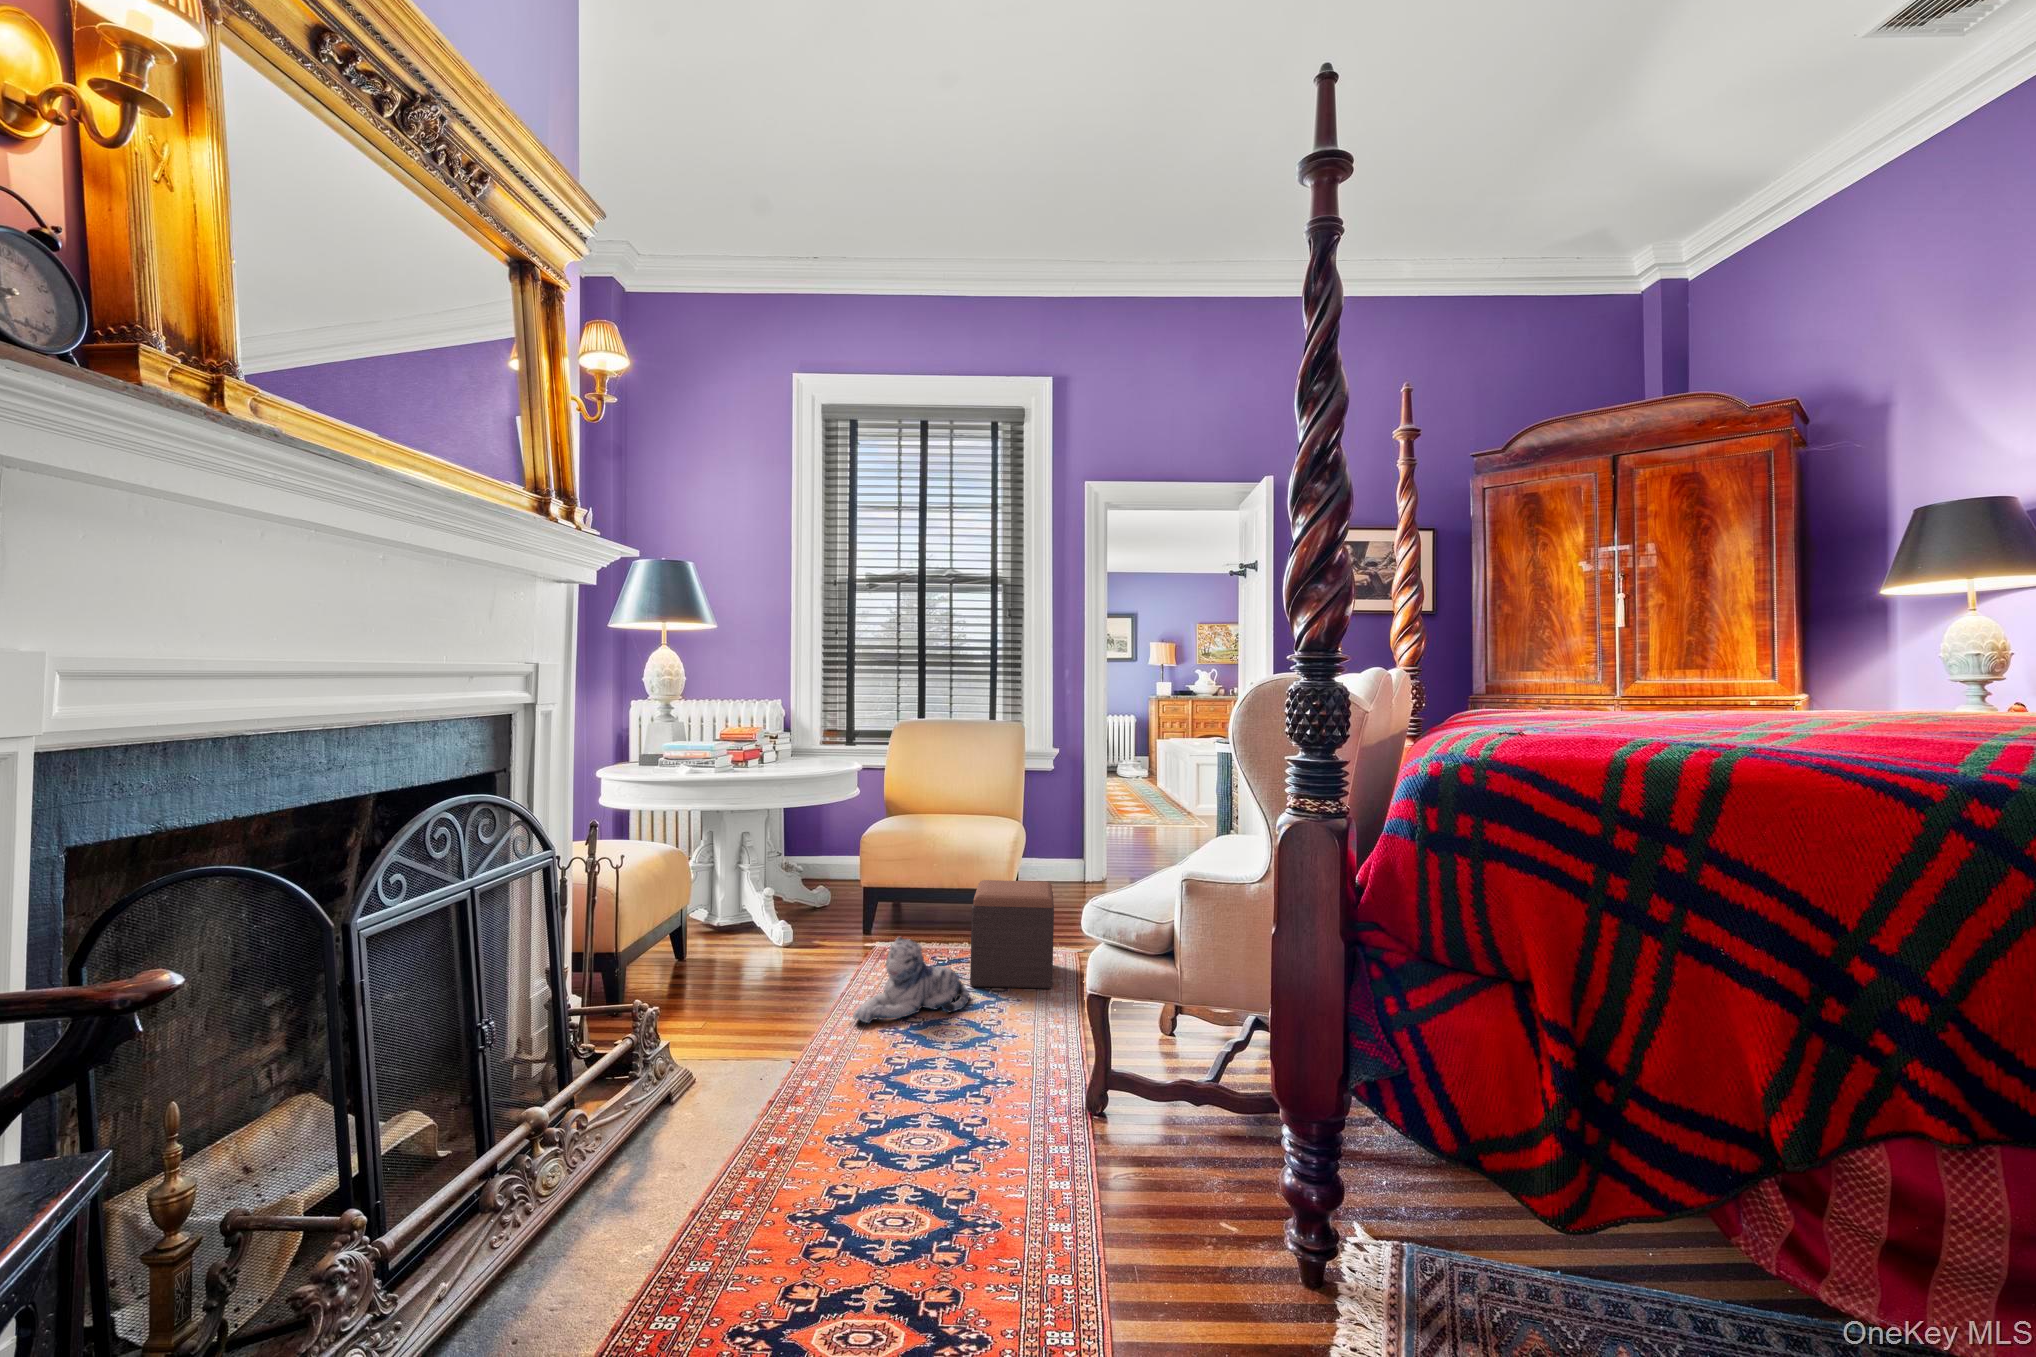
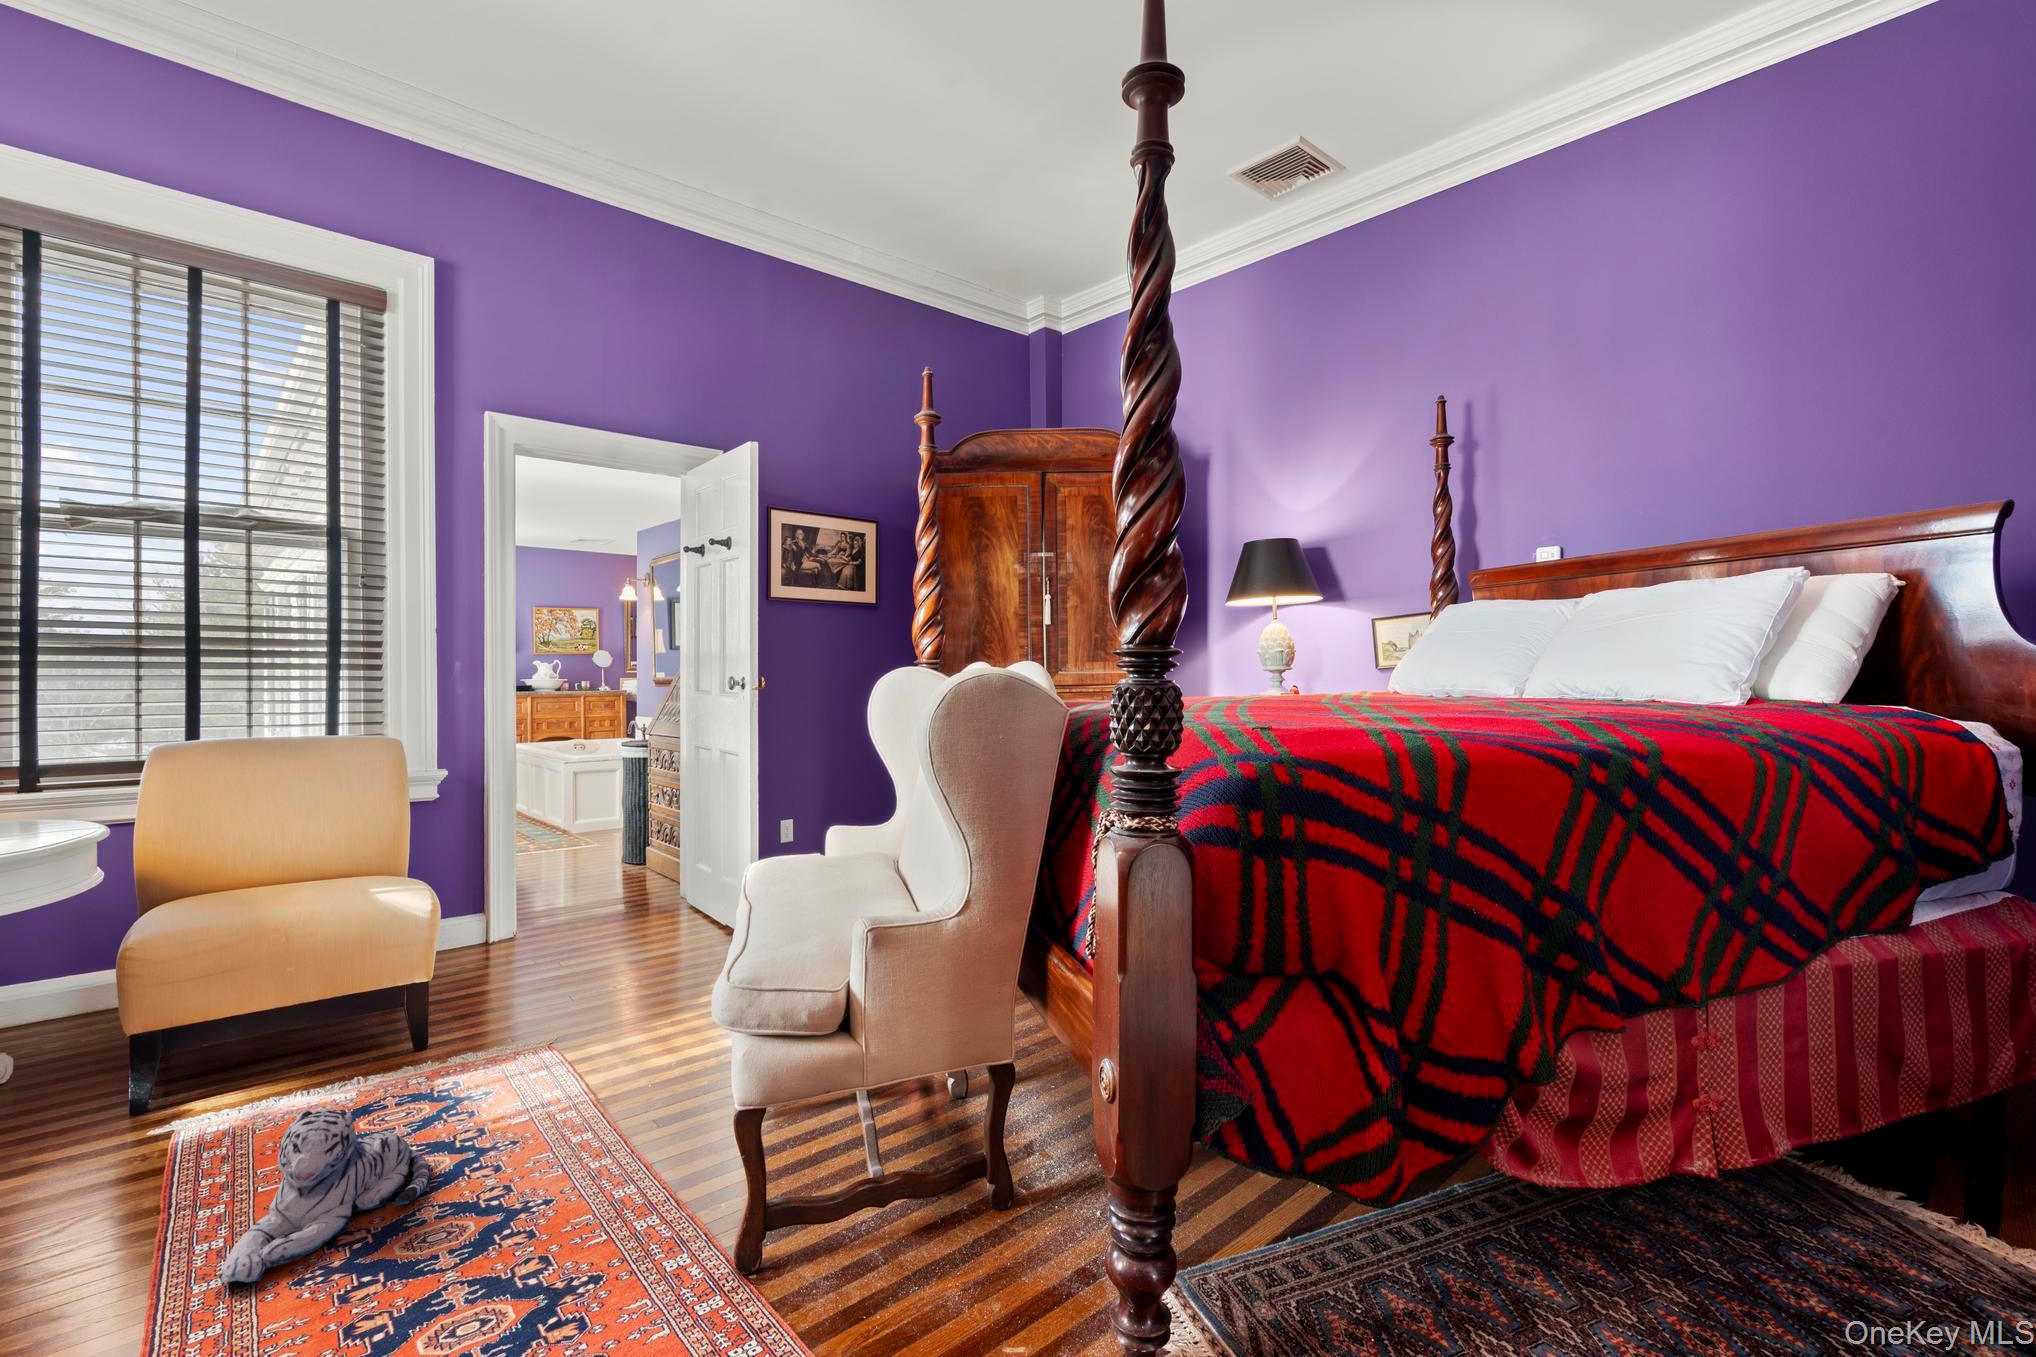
footstool: present [970,880,1054,989] -> none [398,961,553,1146]

